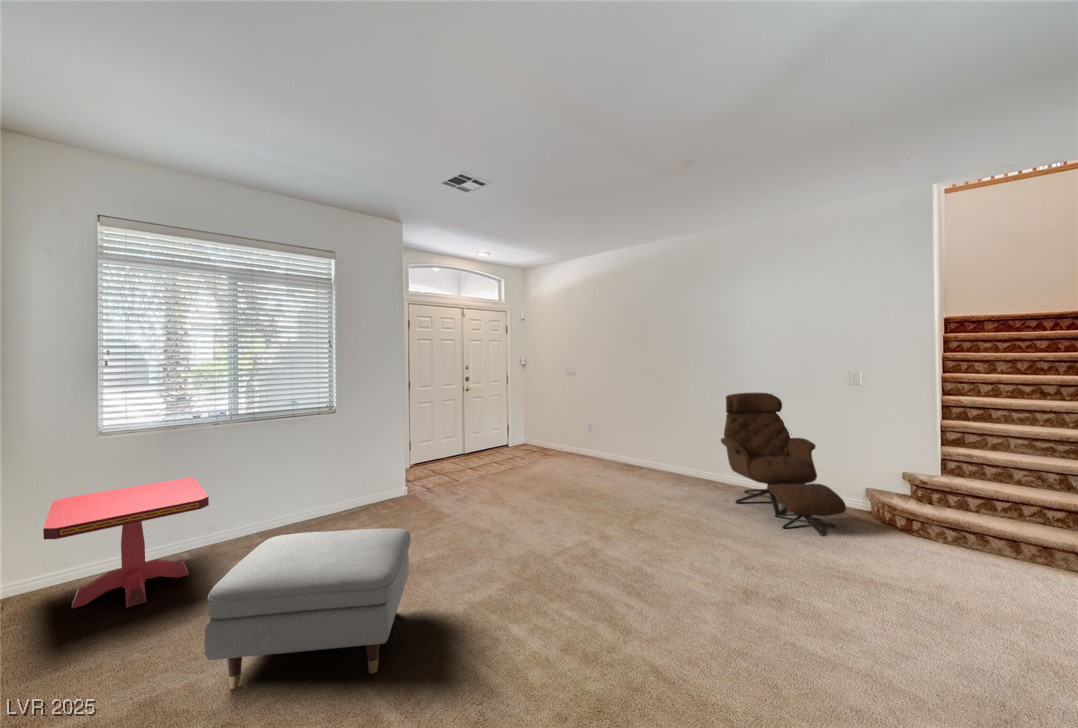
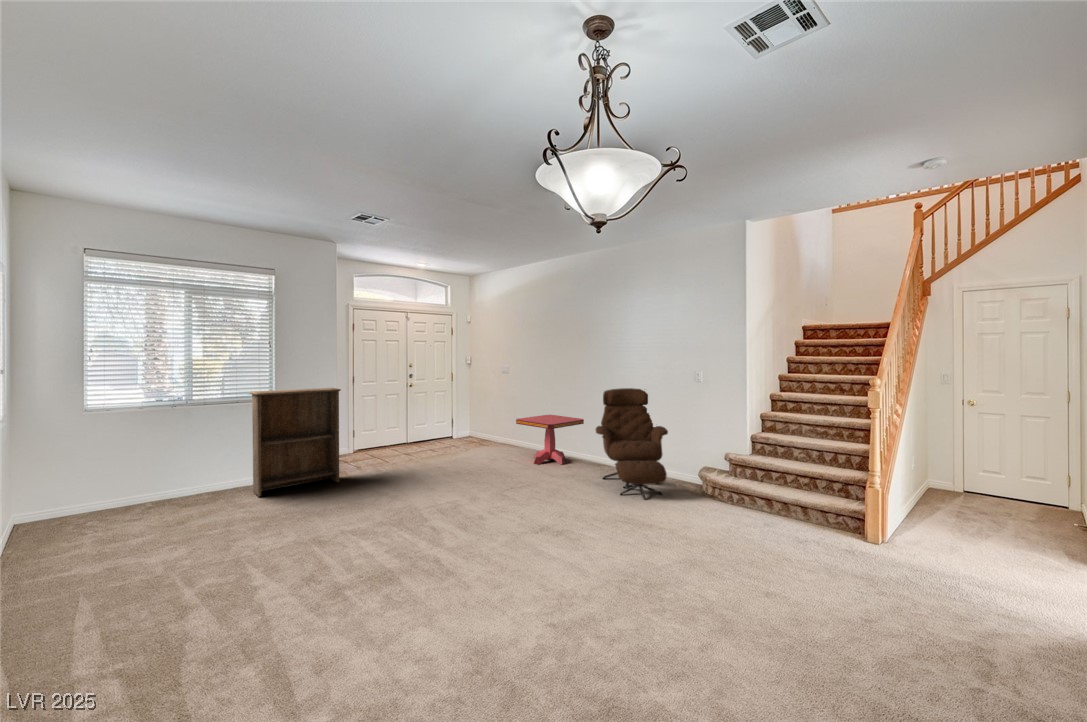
bookshelf: none [311,396,419,540] -> present [250,388,341,497]
side table: present [43,478,209,608] -> present [516,415,584,464]
ottoman: present [204,529,411,689] -> none [149,476,301,566]

